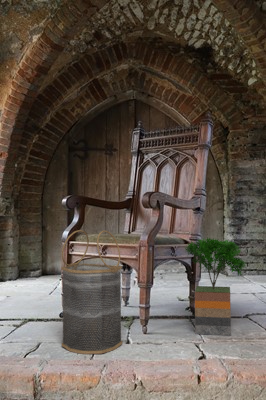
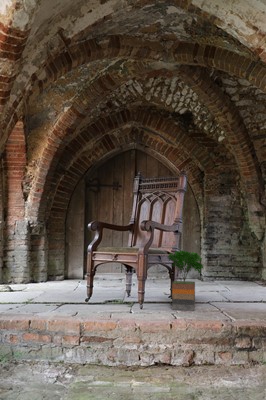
basket: present [62,230,122,354] -> none [91,244,128,317]

